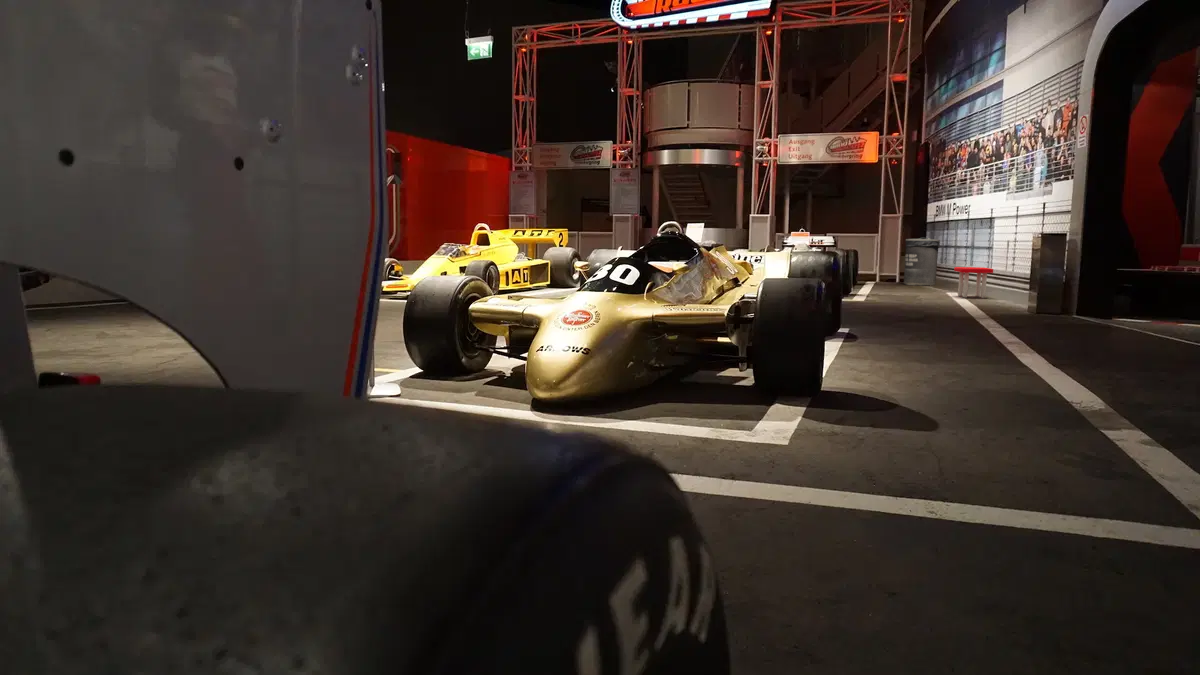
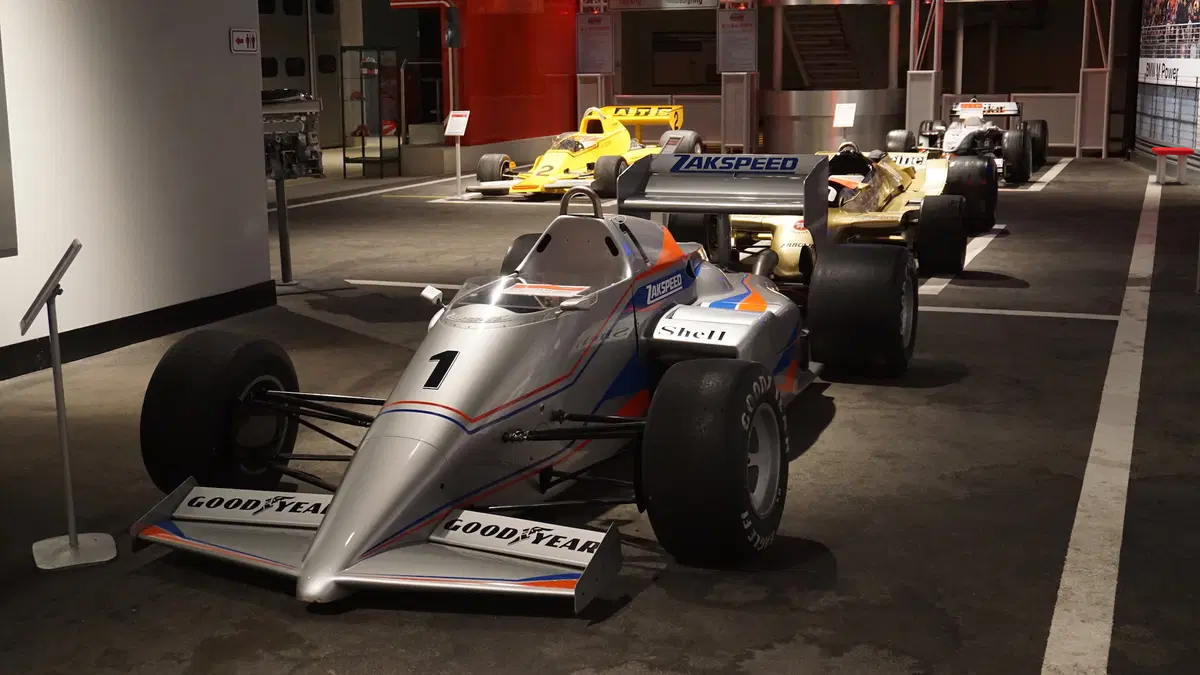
trash can: present [904,237,940,285] -> none [1105,105,1150,165]

